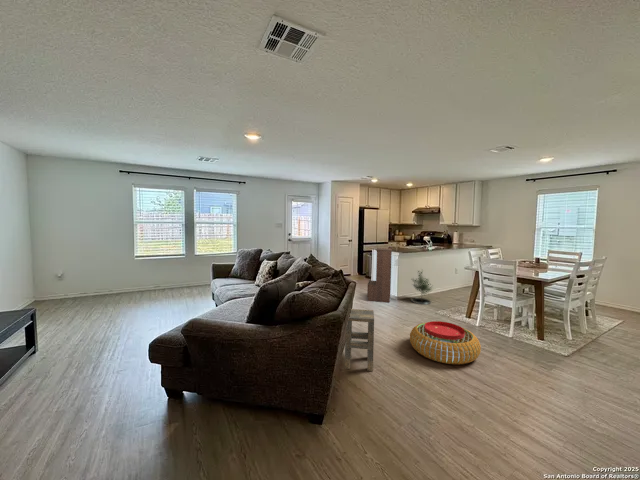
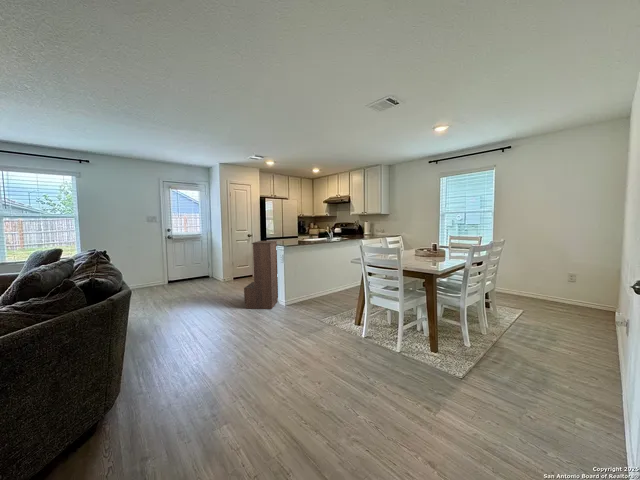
potted tree: present [411,271,431,304] -> none [300,263,325,308]
side table: present [345,309,374,371] -> none [65,344,160,469]
pouf: present [410,321,481,365] -> none [241,342,343,422]

